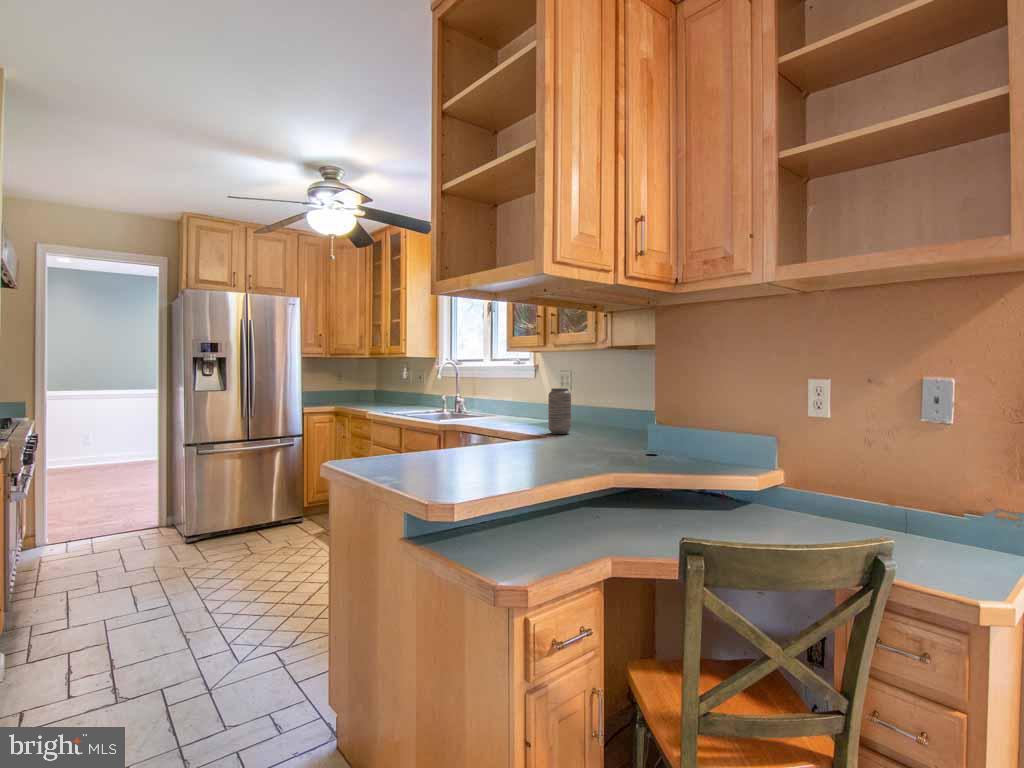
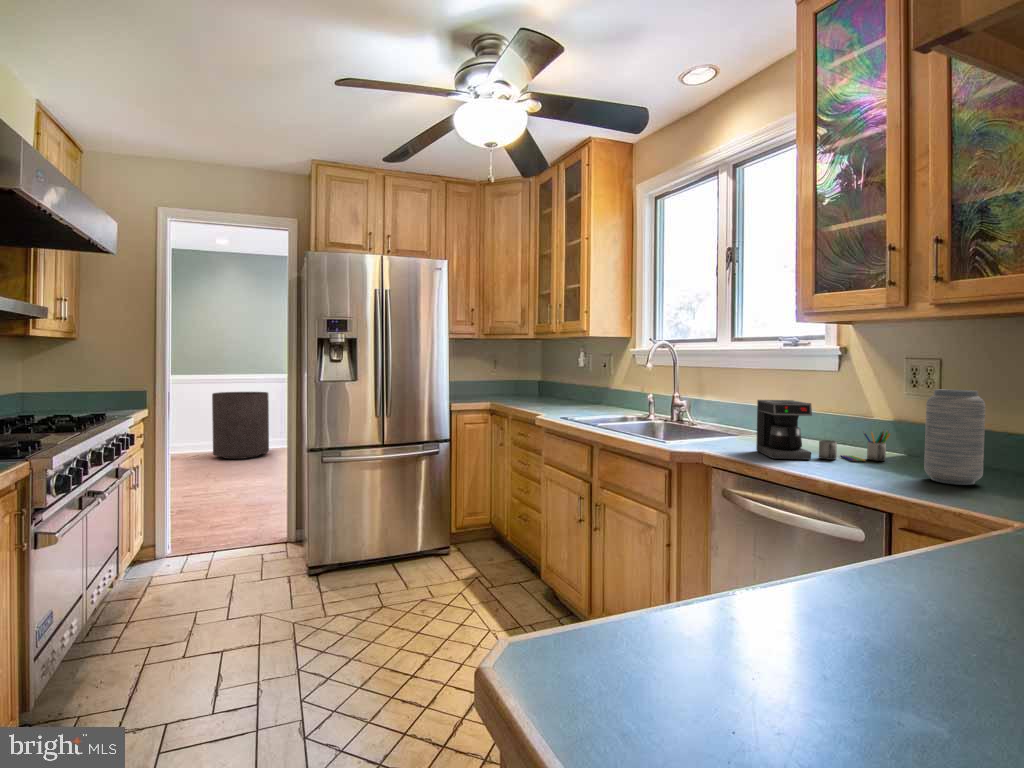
coffee maker: none [487,397,550,429] -> present [756,400,890,461]
trash can: none [60,405,121,469] -> present [212,392,269,459]

